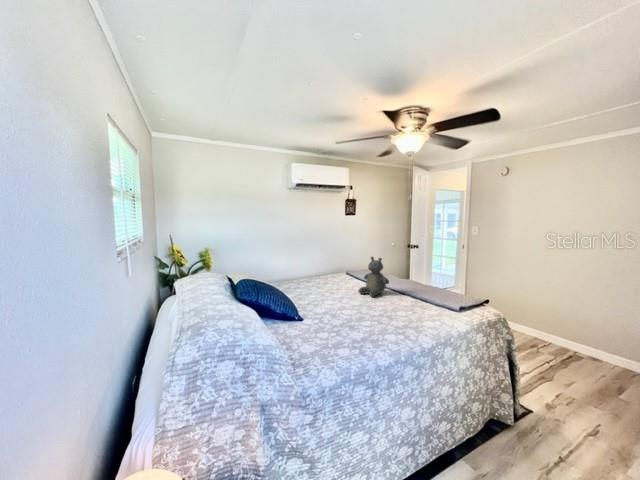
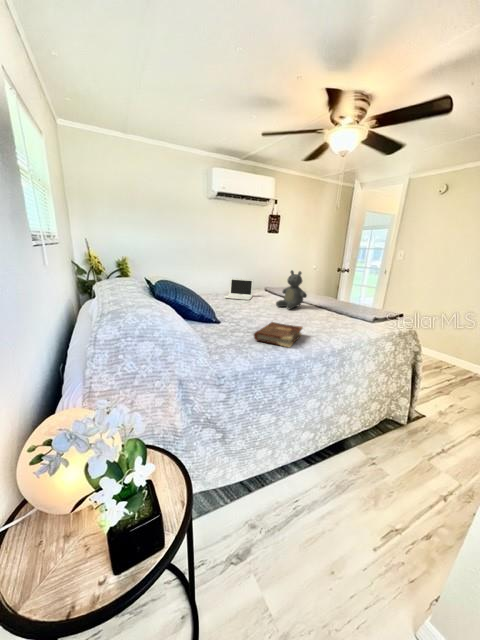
laptop: none [306,264,334,287] -> present [225,278,253,300]
book: none [338,317,389,350] -> present [254,322,303,347]

